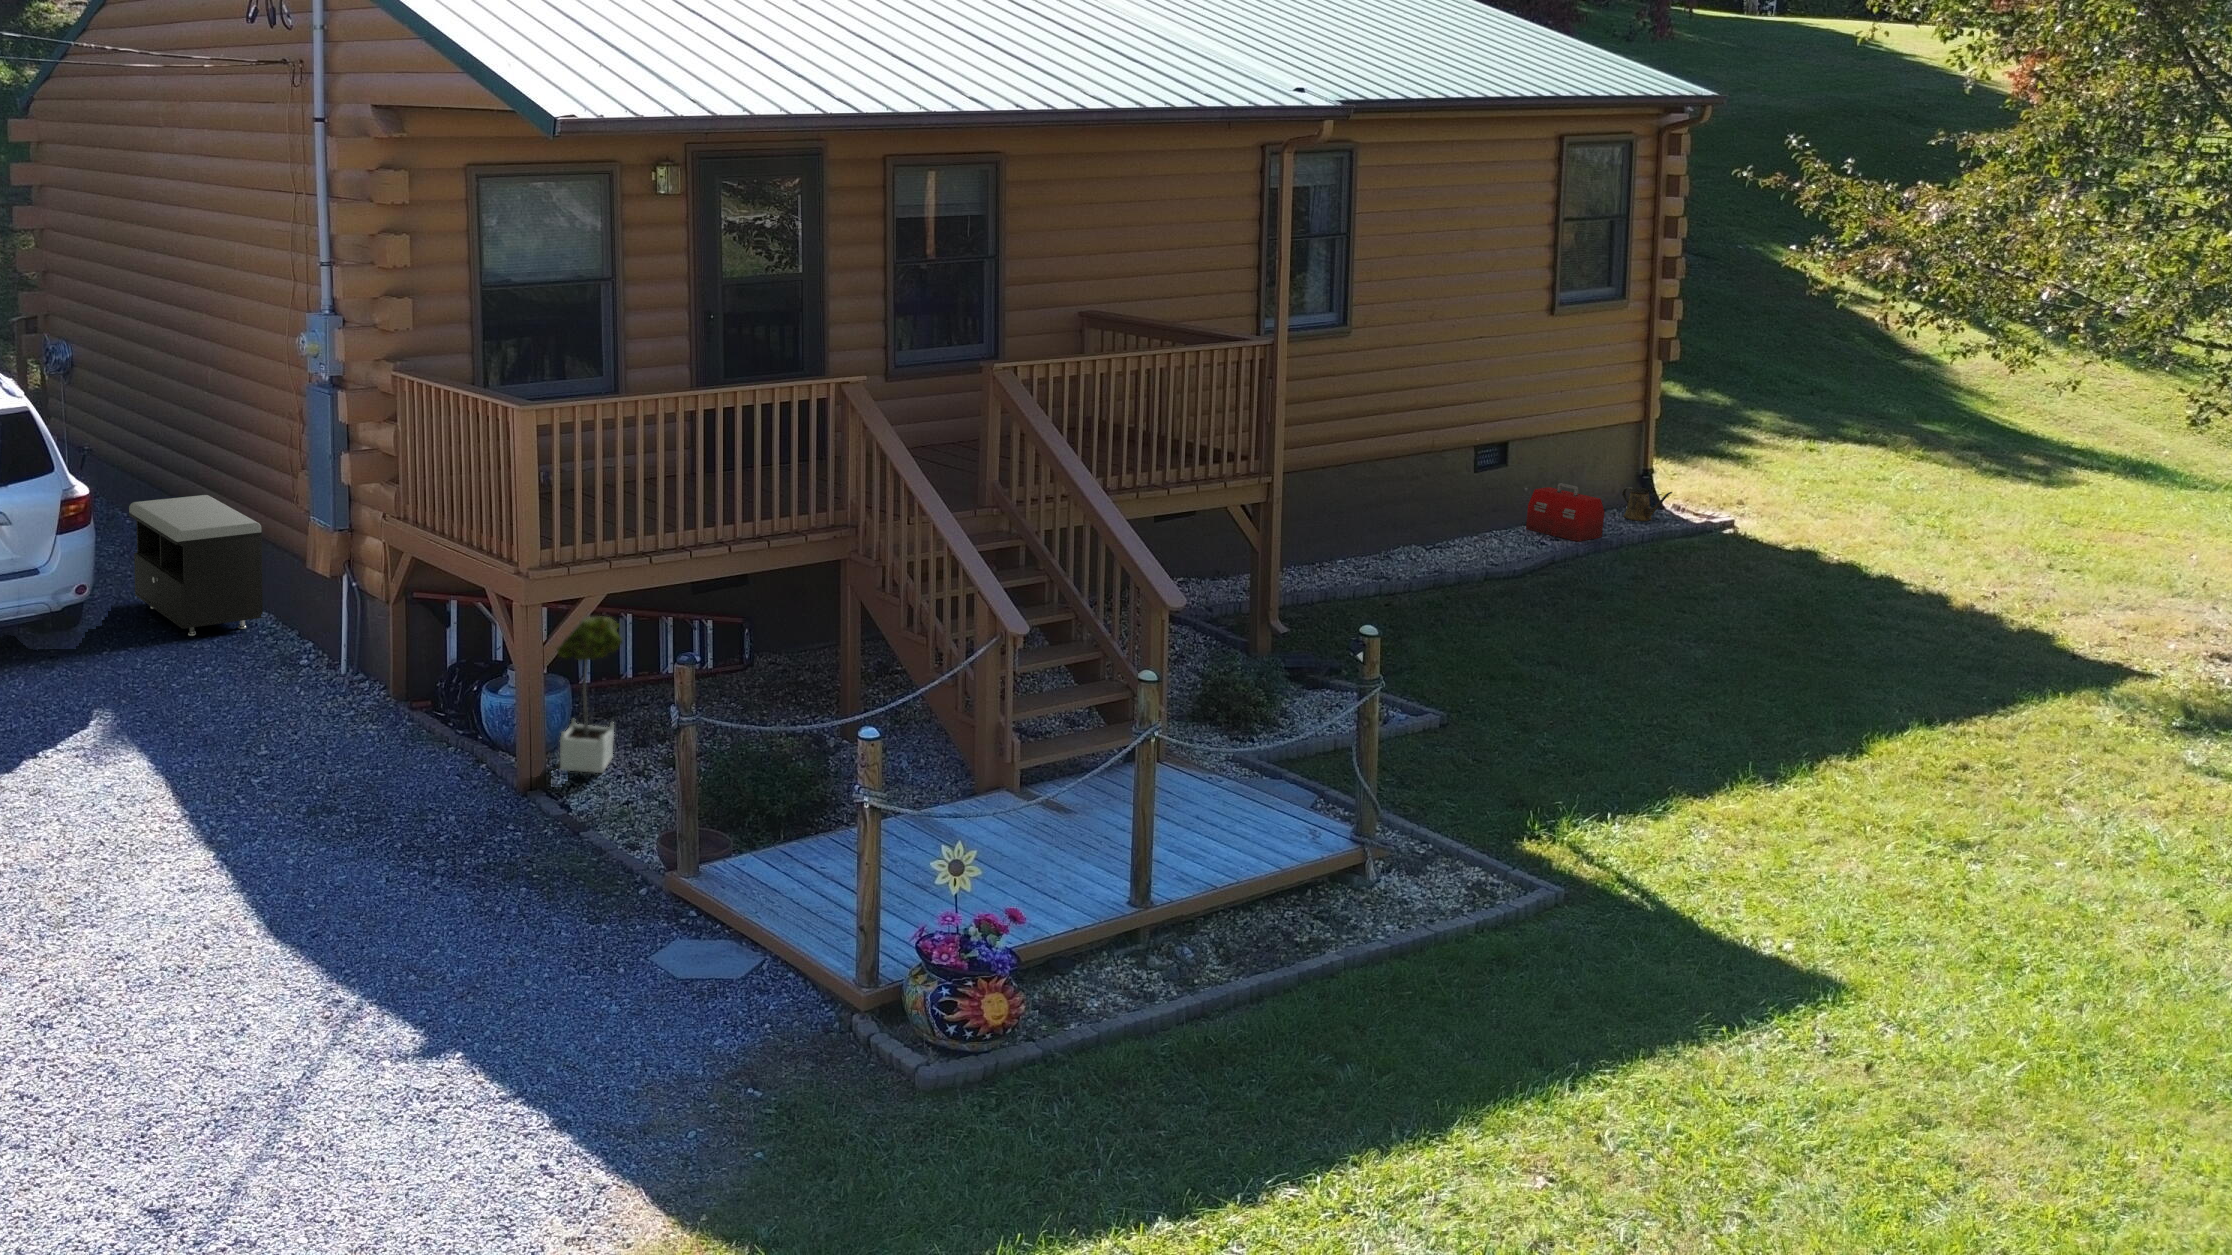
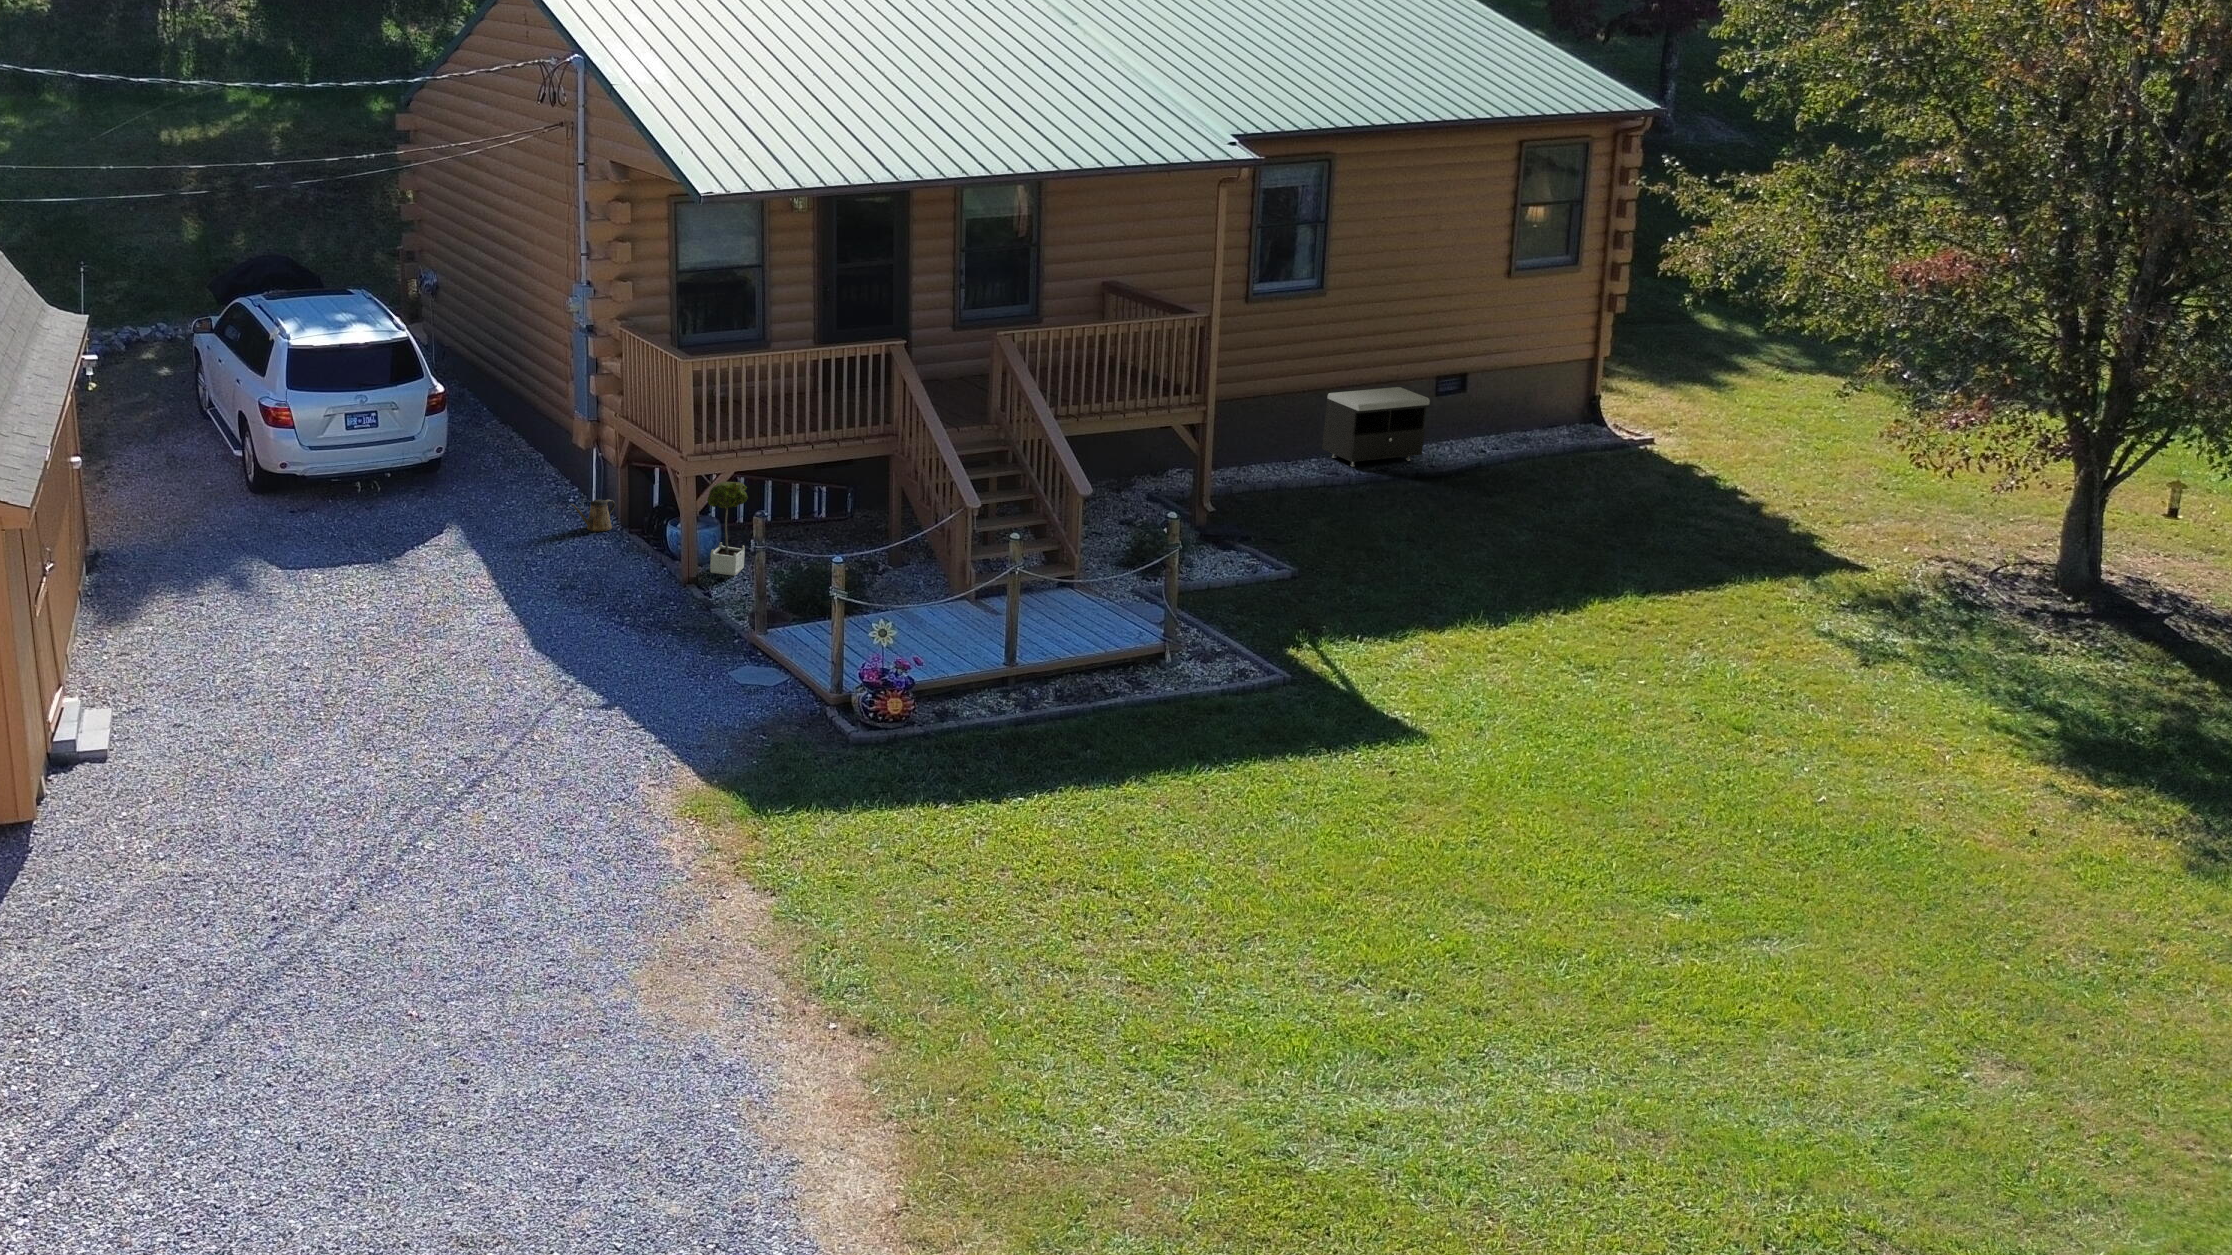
toolbox: present [1526,483,1604,542] -> none [1482,404,1541,449]
watering can: present [1622,487,1672,521] -> present [570,499,615,532]
storage bench: present [129,495,263,636] -> present [1322,387,1430,467]

